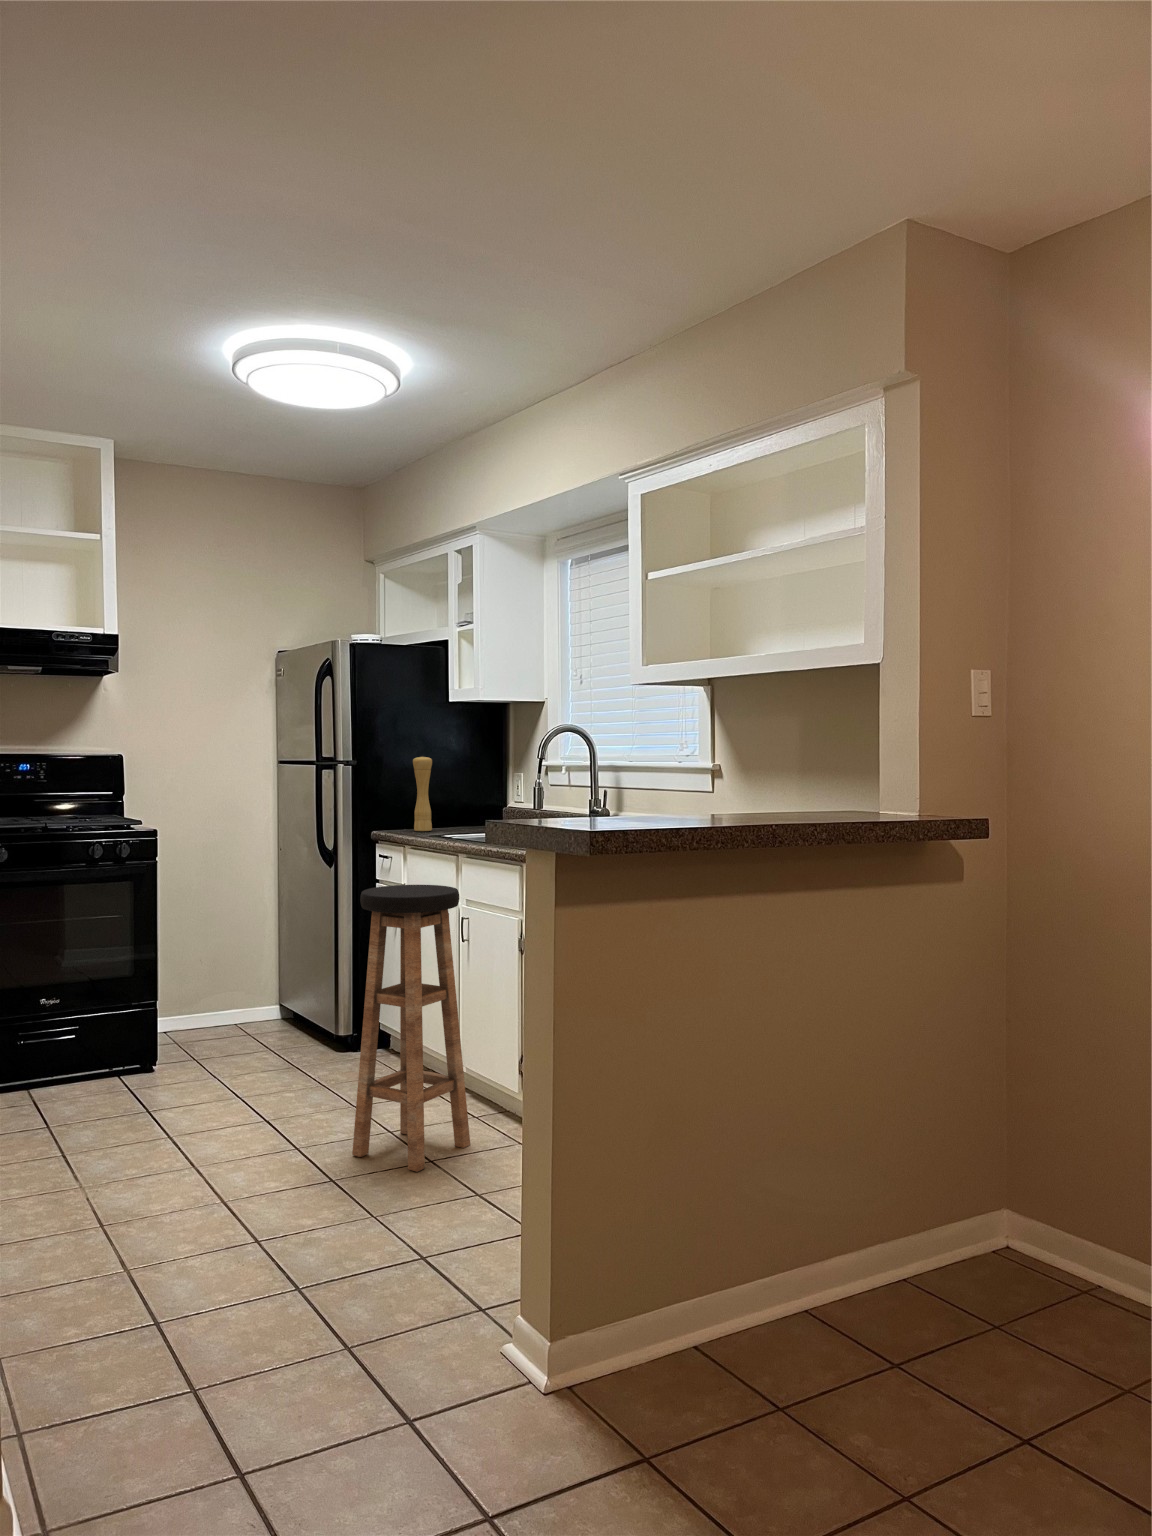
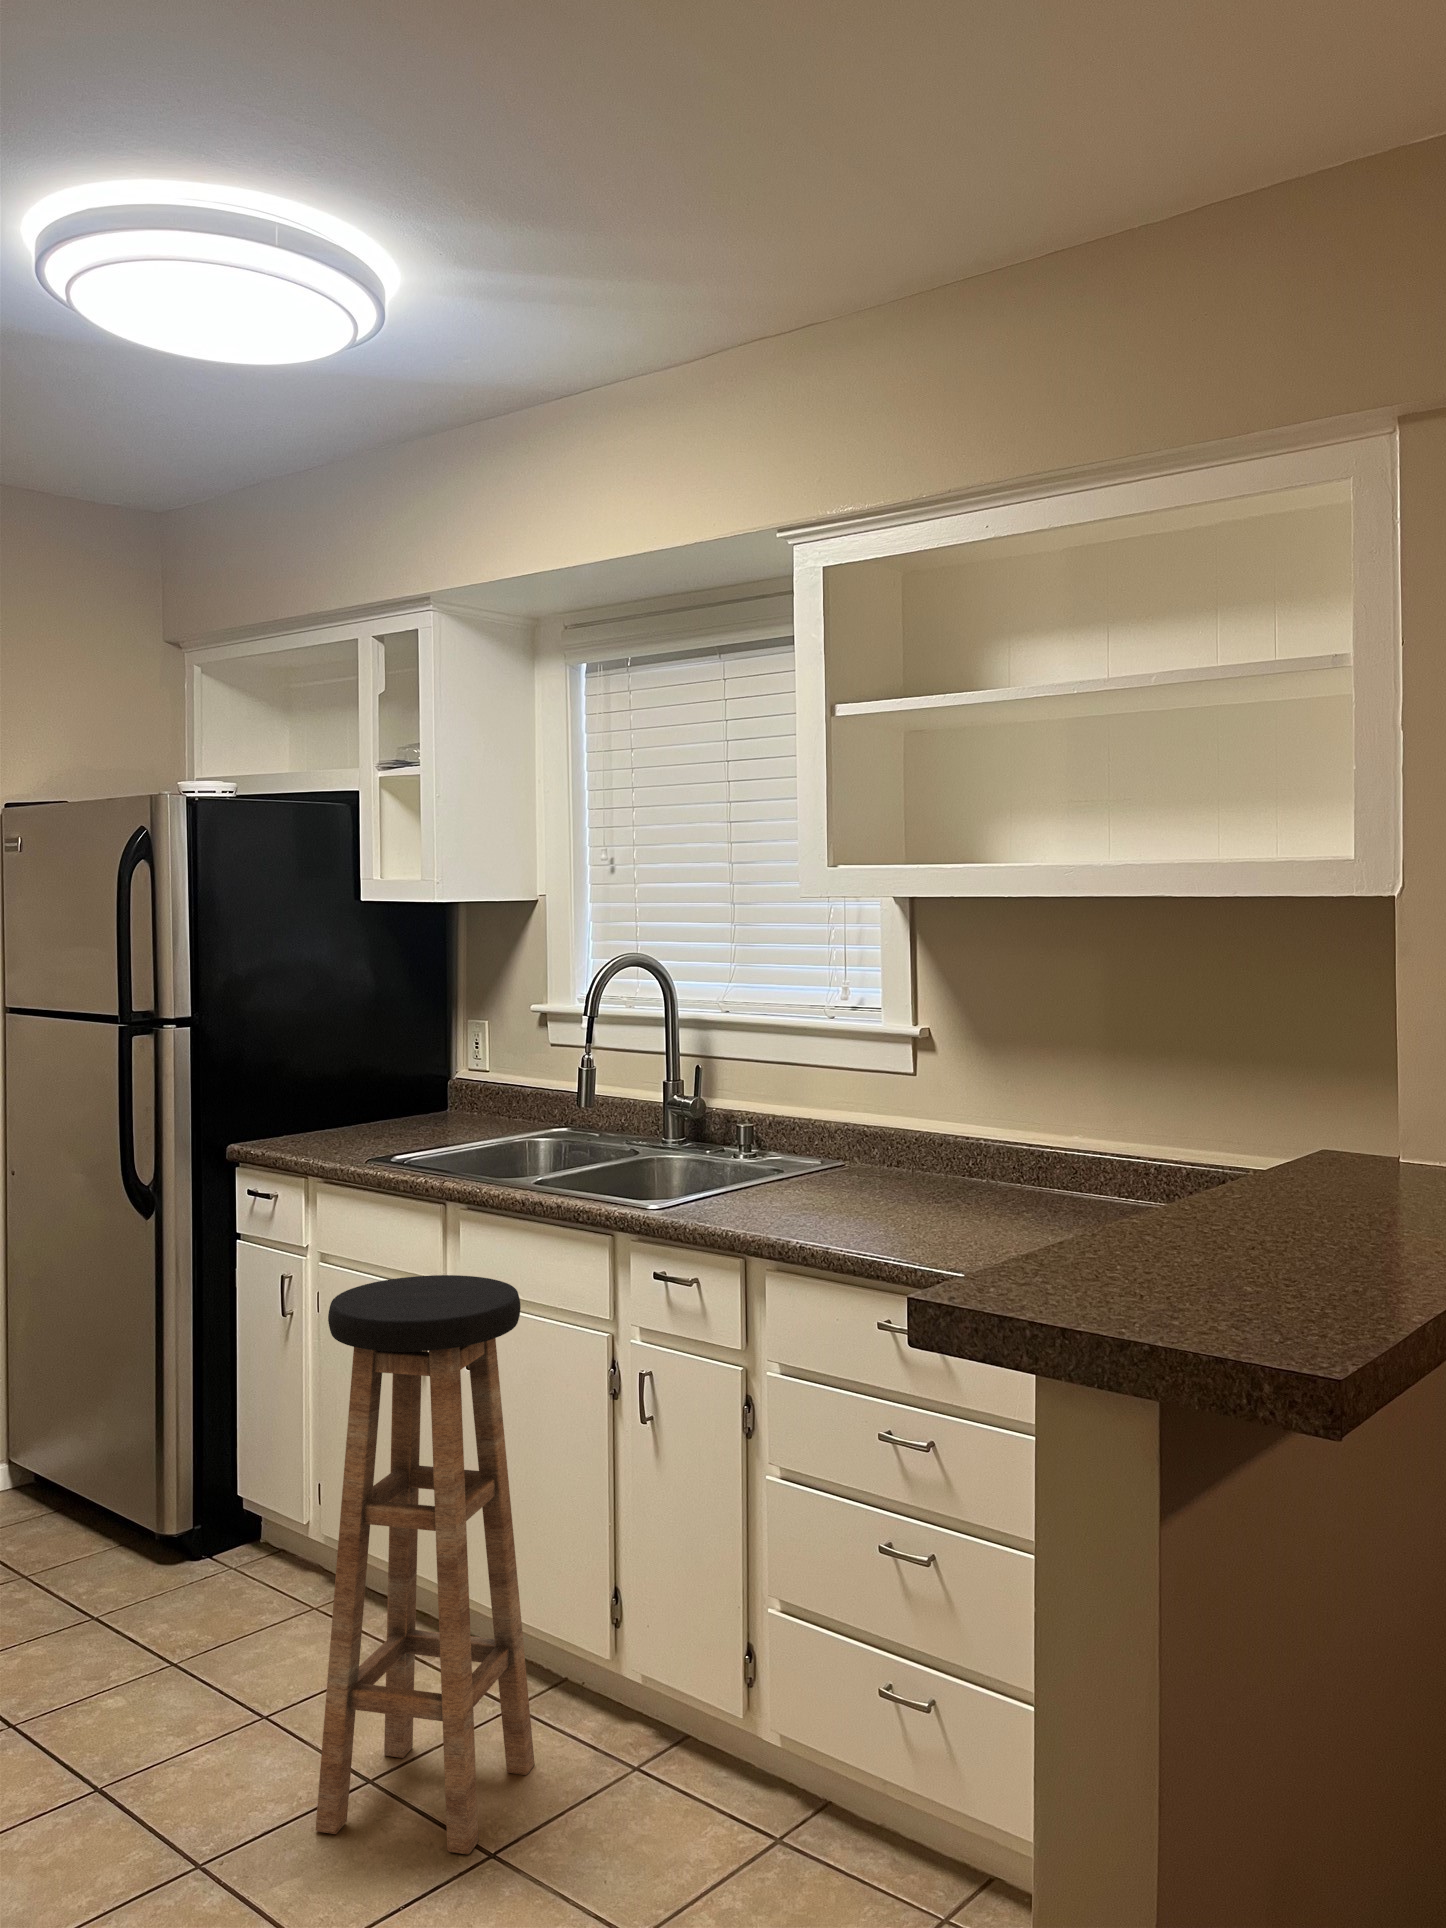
pepper mill: present [413,756,432,831] -> none [312,1006,348,1143]

